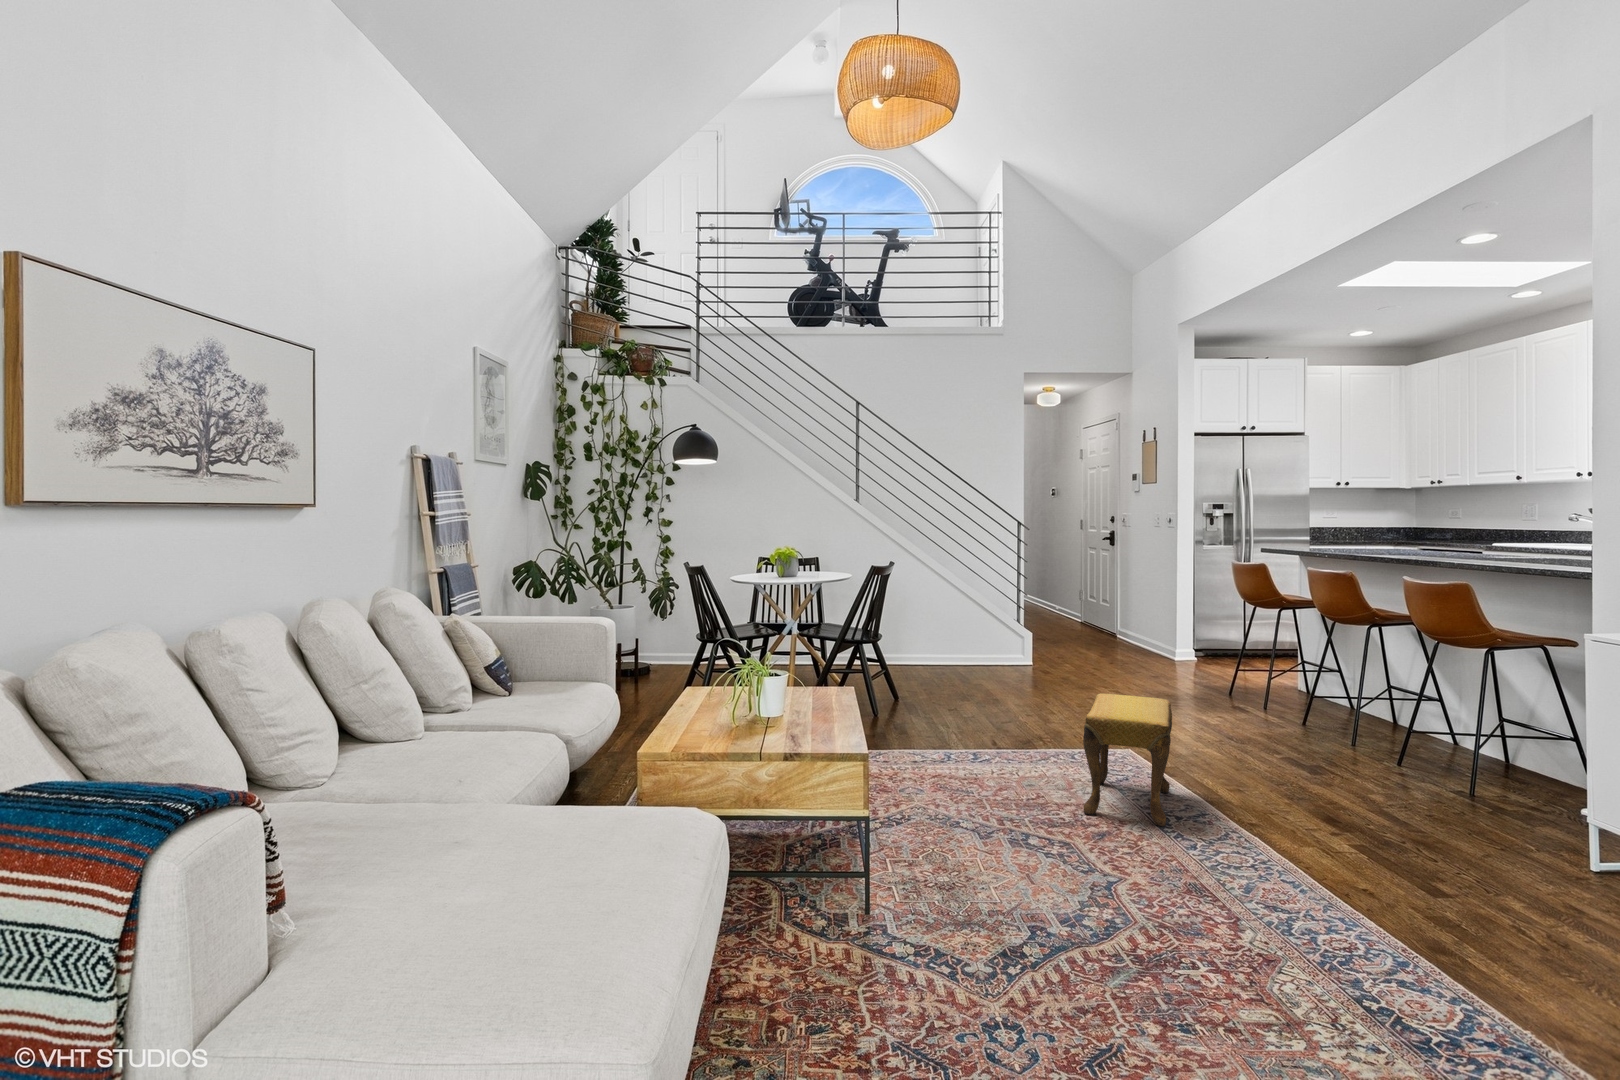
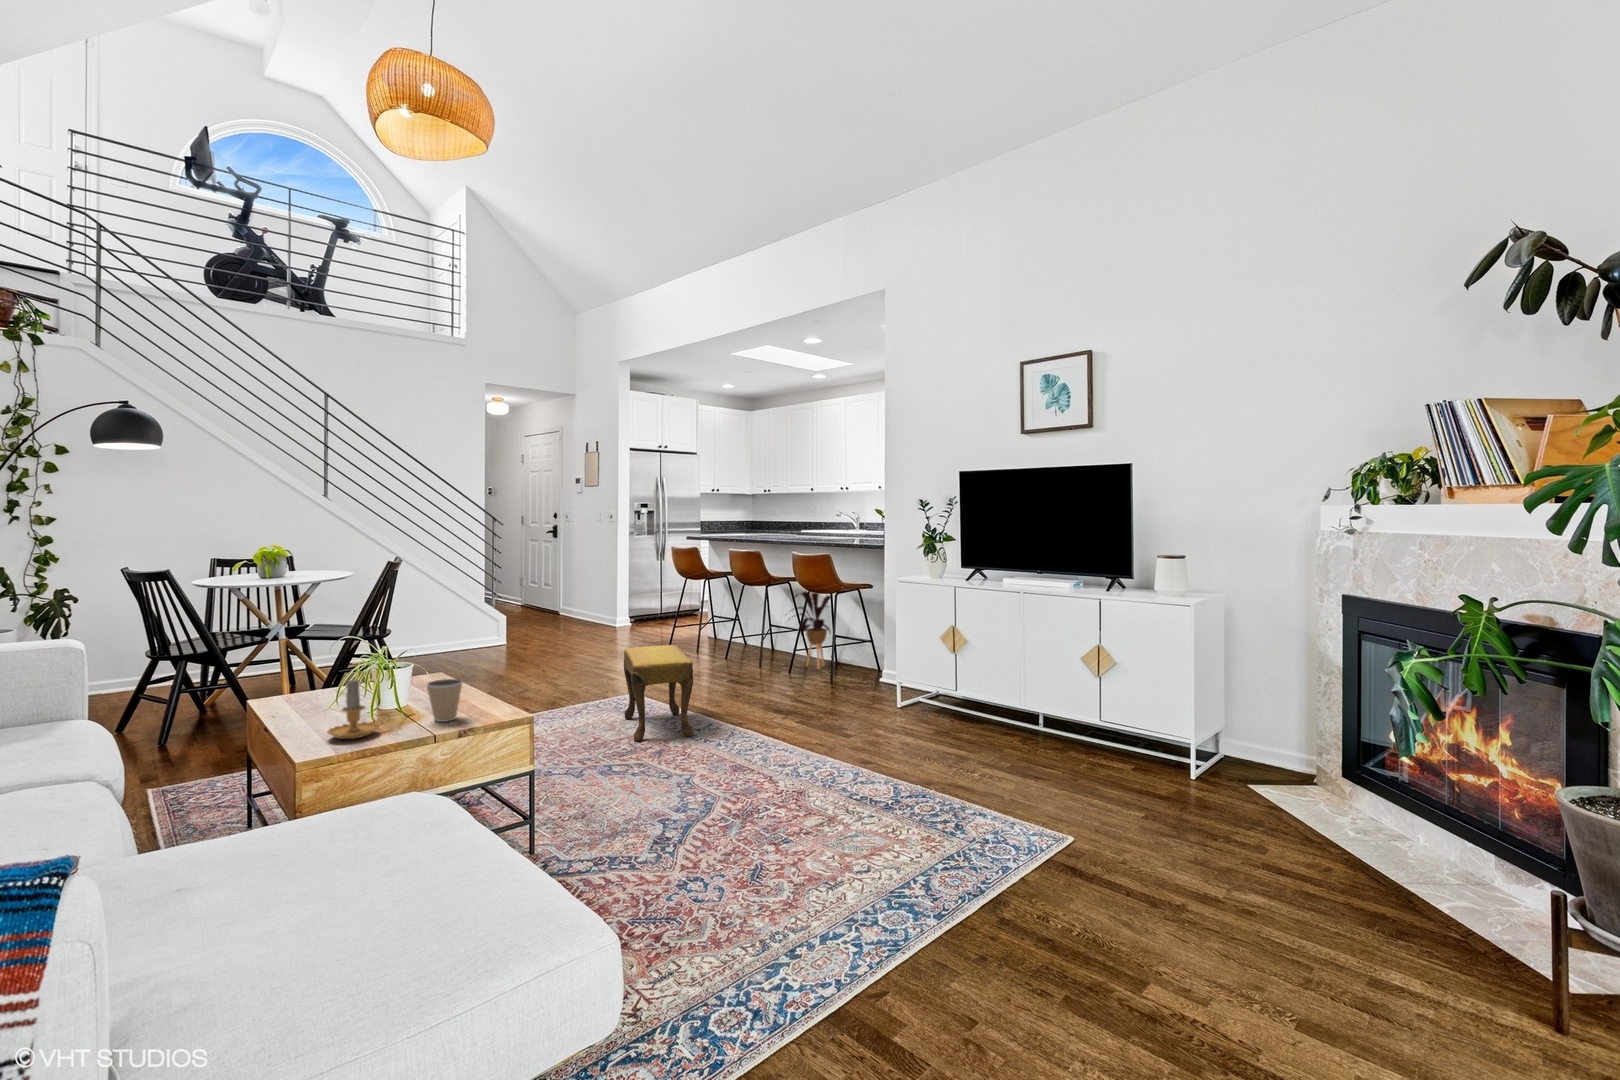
house plant: none [1383,623,1493,777] -> present [792,591,831,668]
candle: none [681,671,738,734] -> present [327,680,383,739]
coffee cup: none [774,689,810,735] -> present [427,679,463,722]

